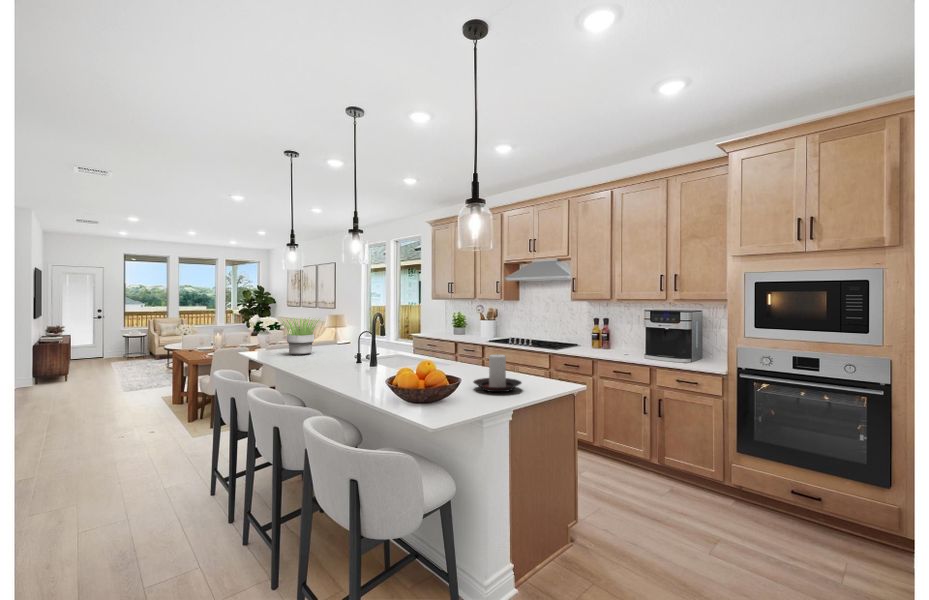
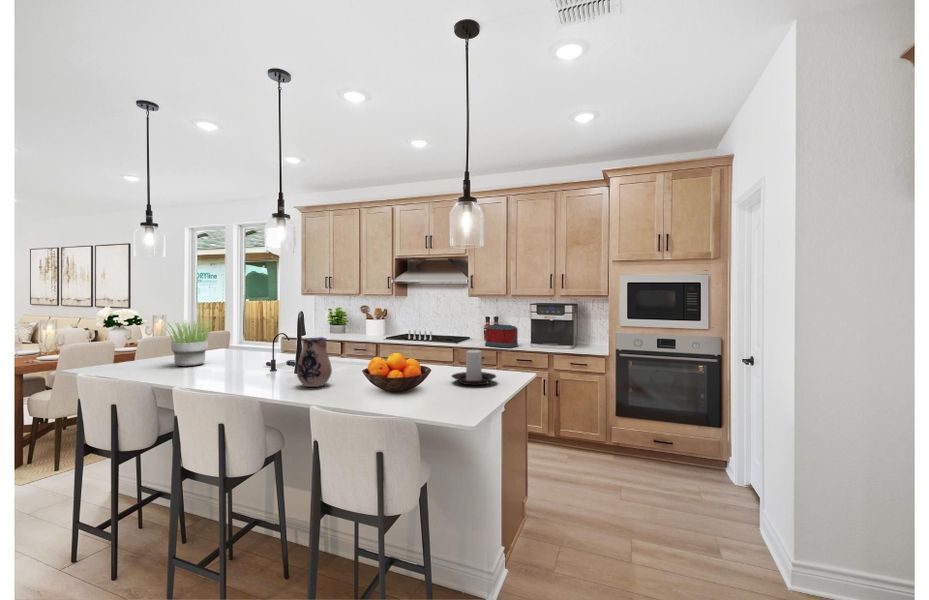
toaster: none [584,331,621,357] -> present [485,324,518,348]
ceramic pitcher: none [338,334,370,379] -> present [297,337,332,387]

